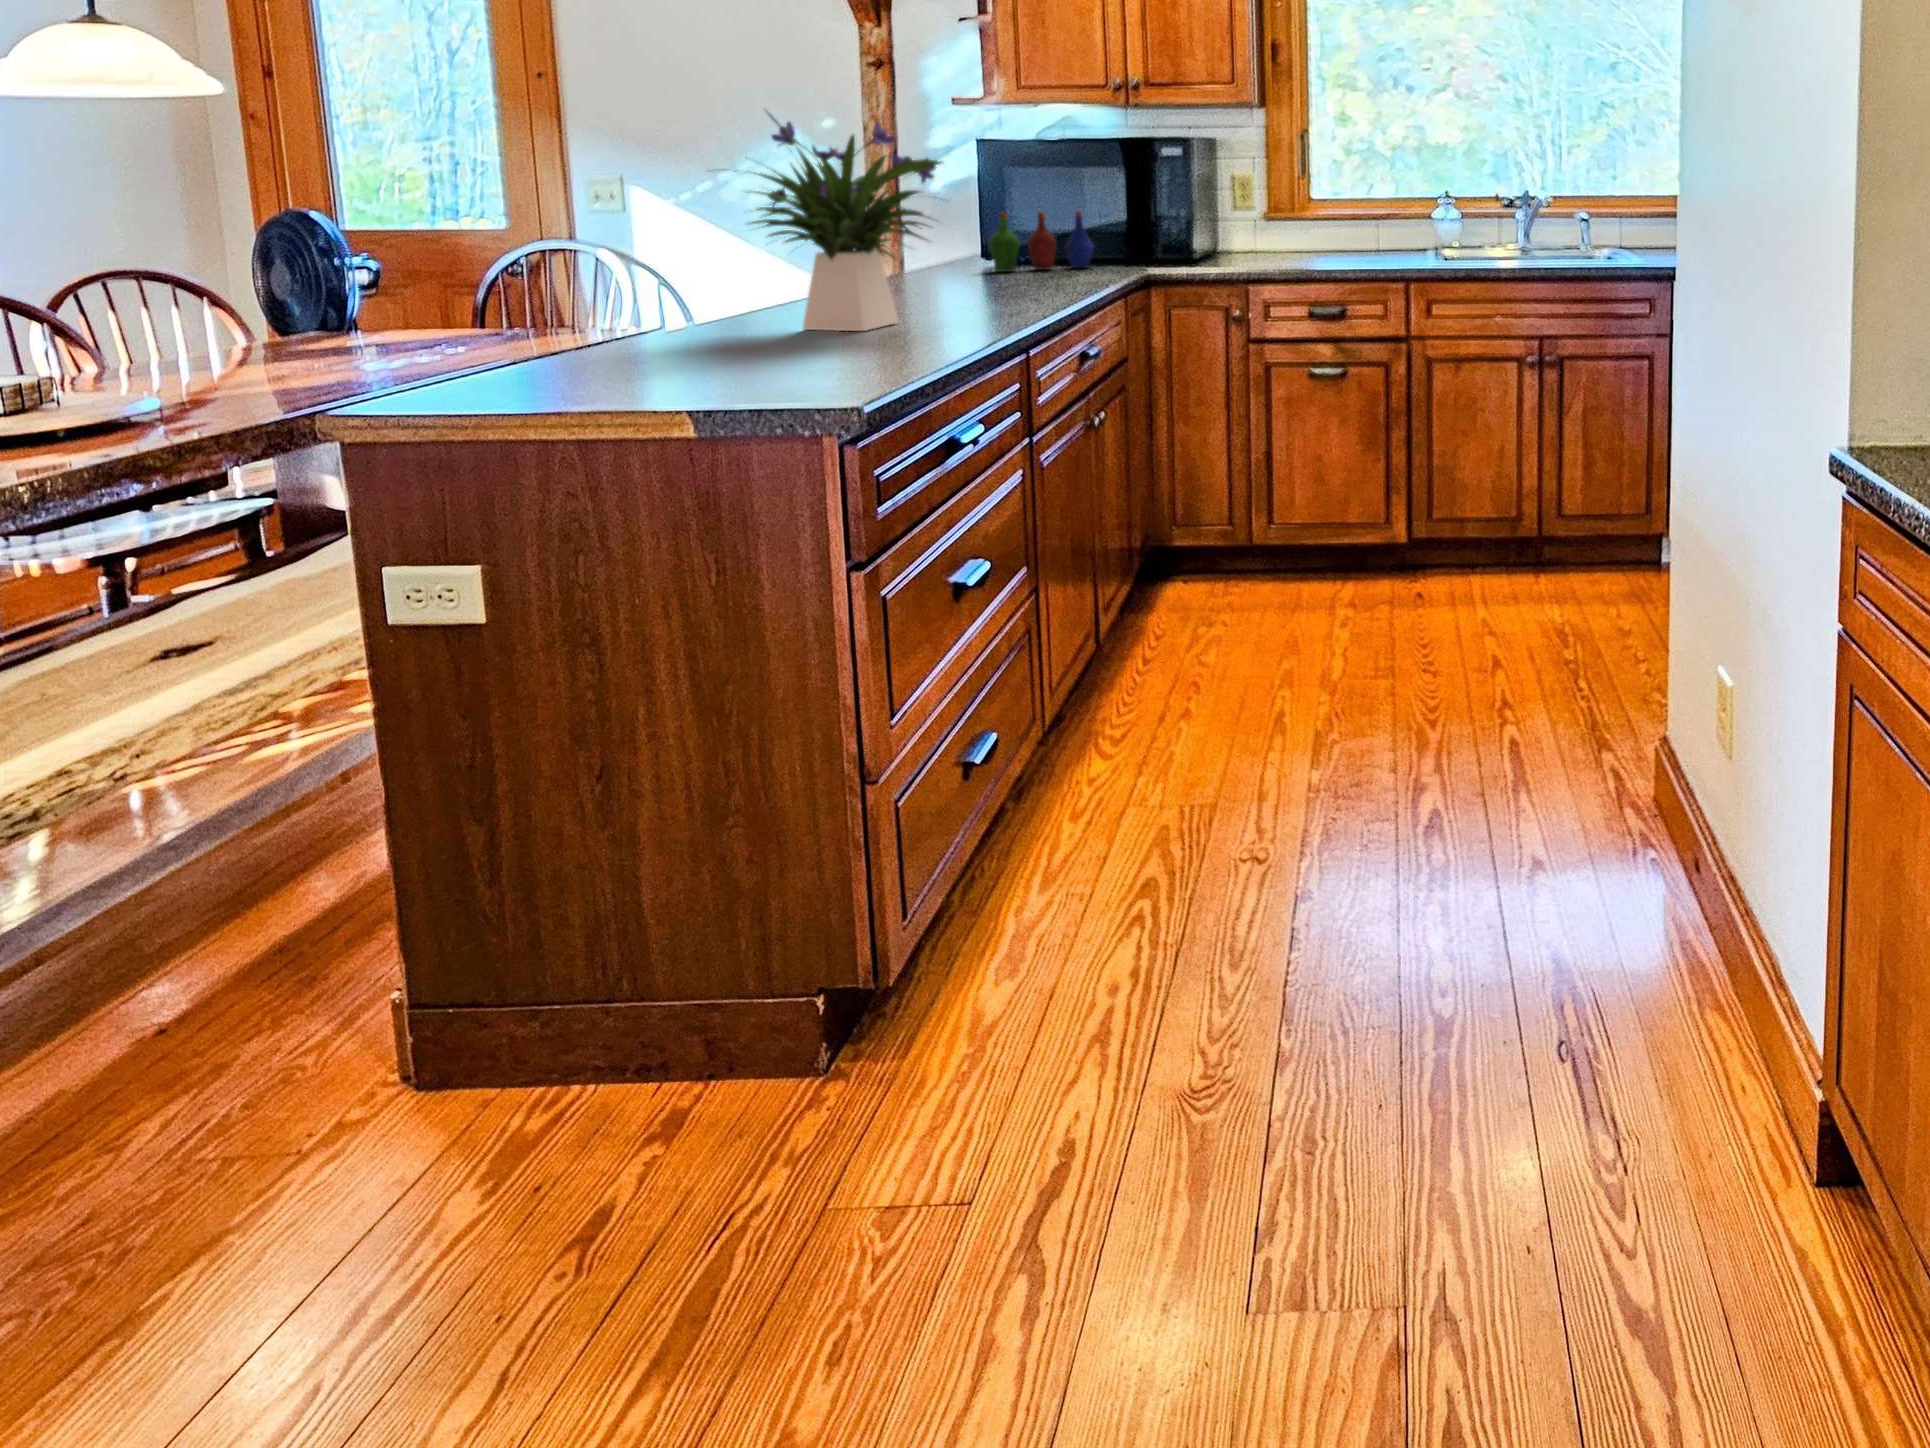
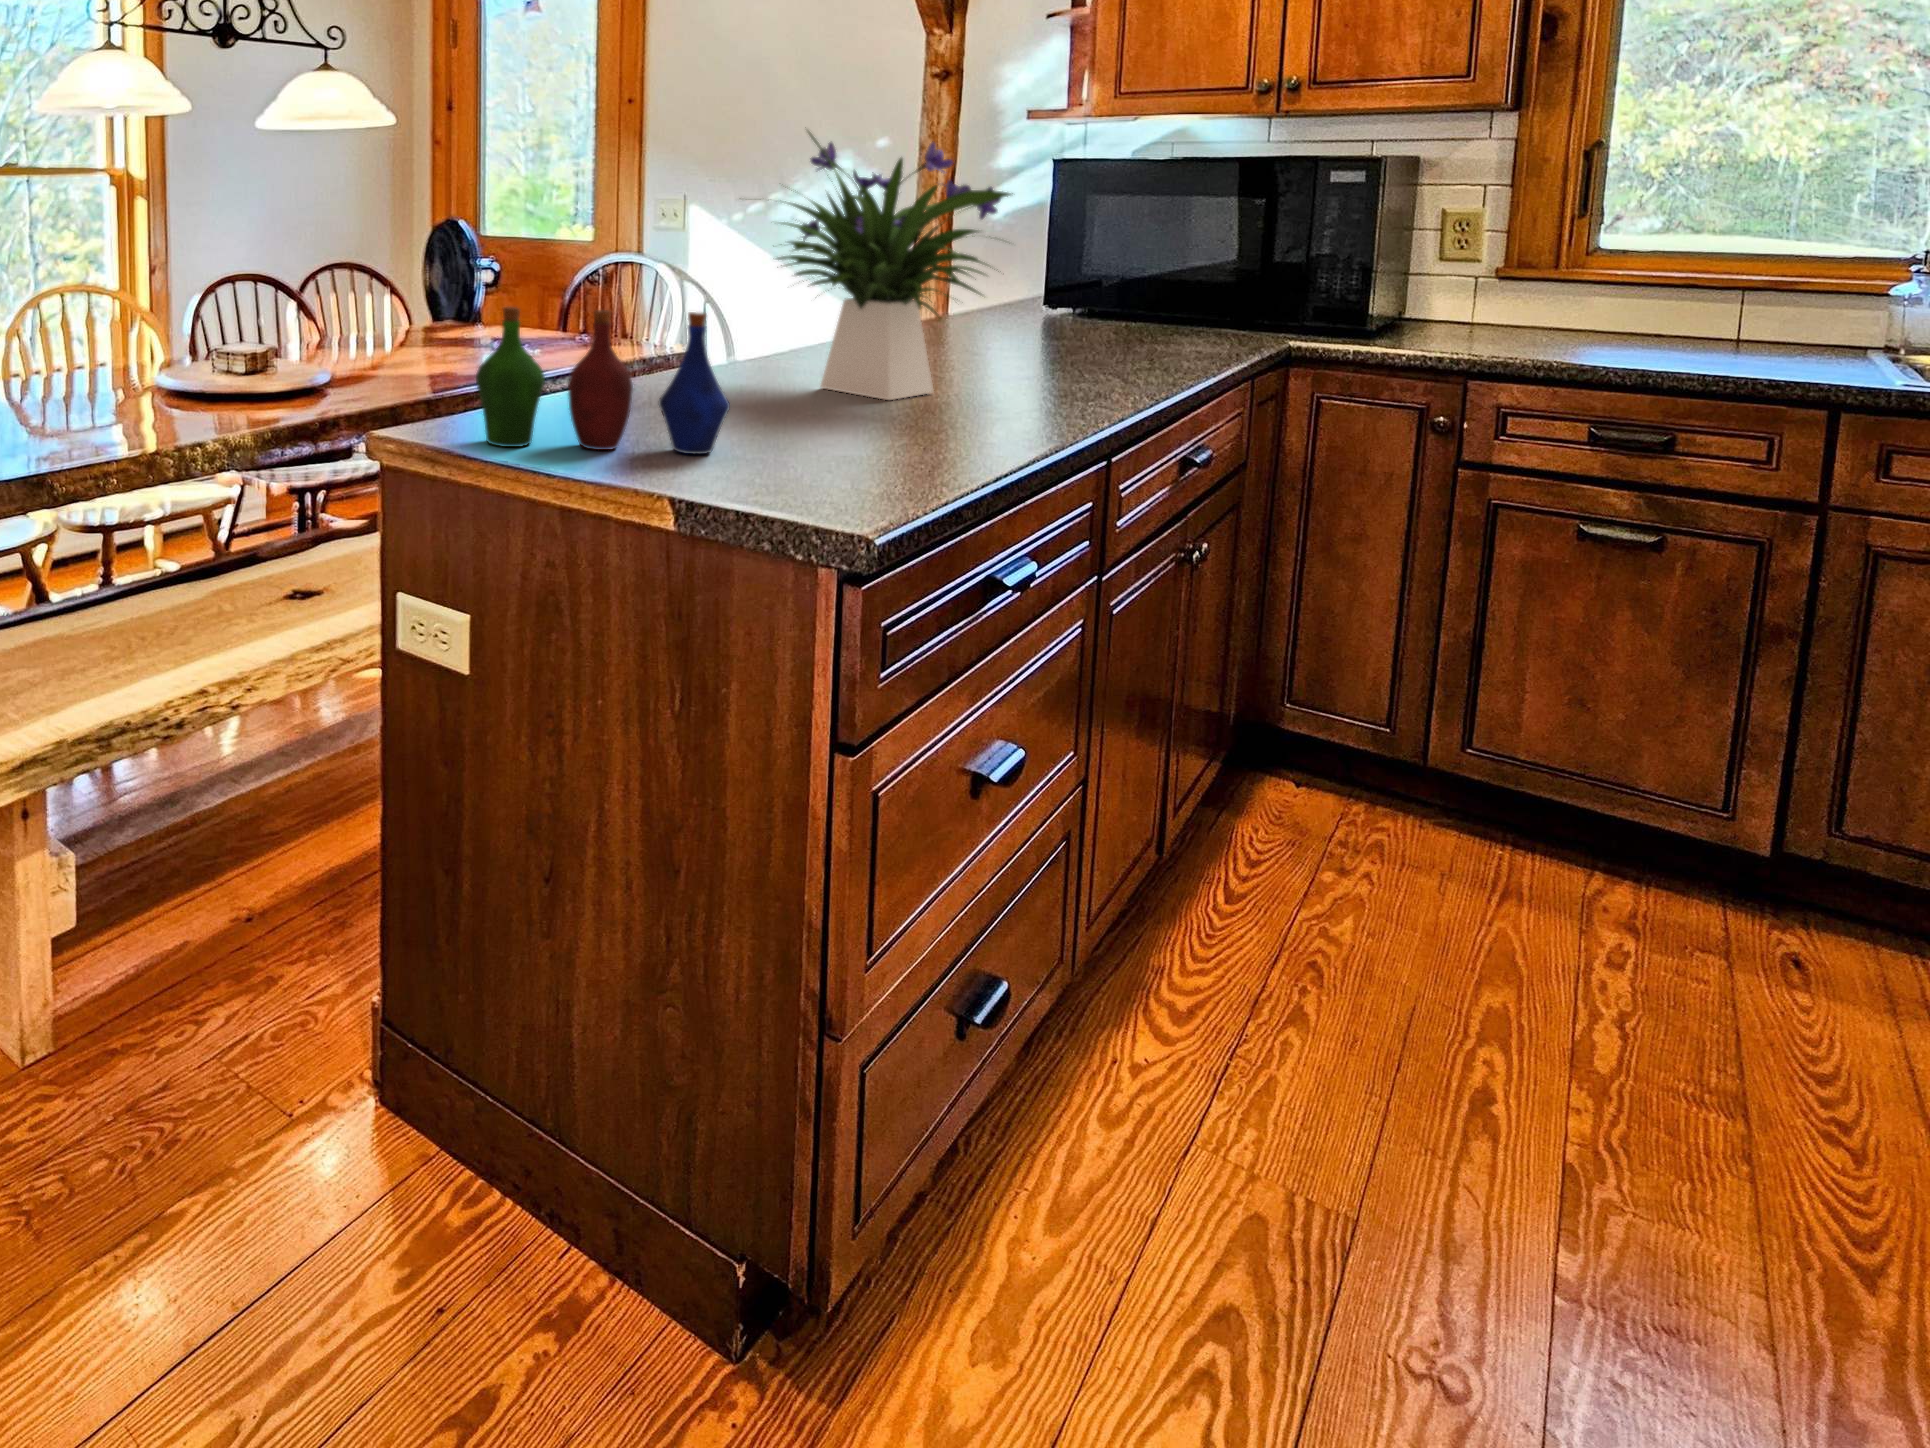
bottle: present [989,211,1094,272] -> present [476,307,730,454]

